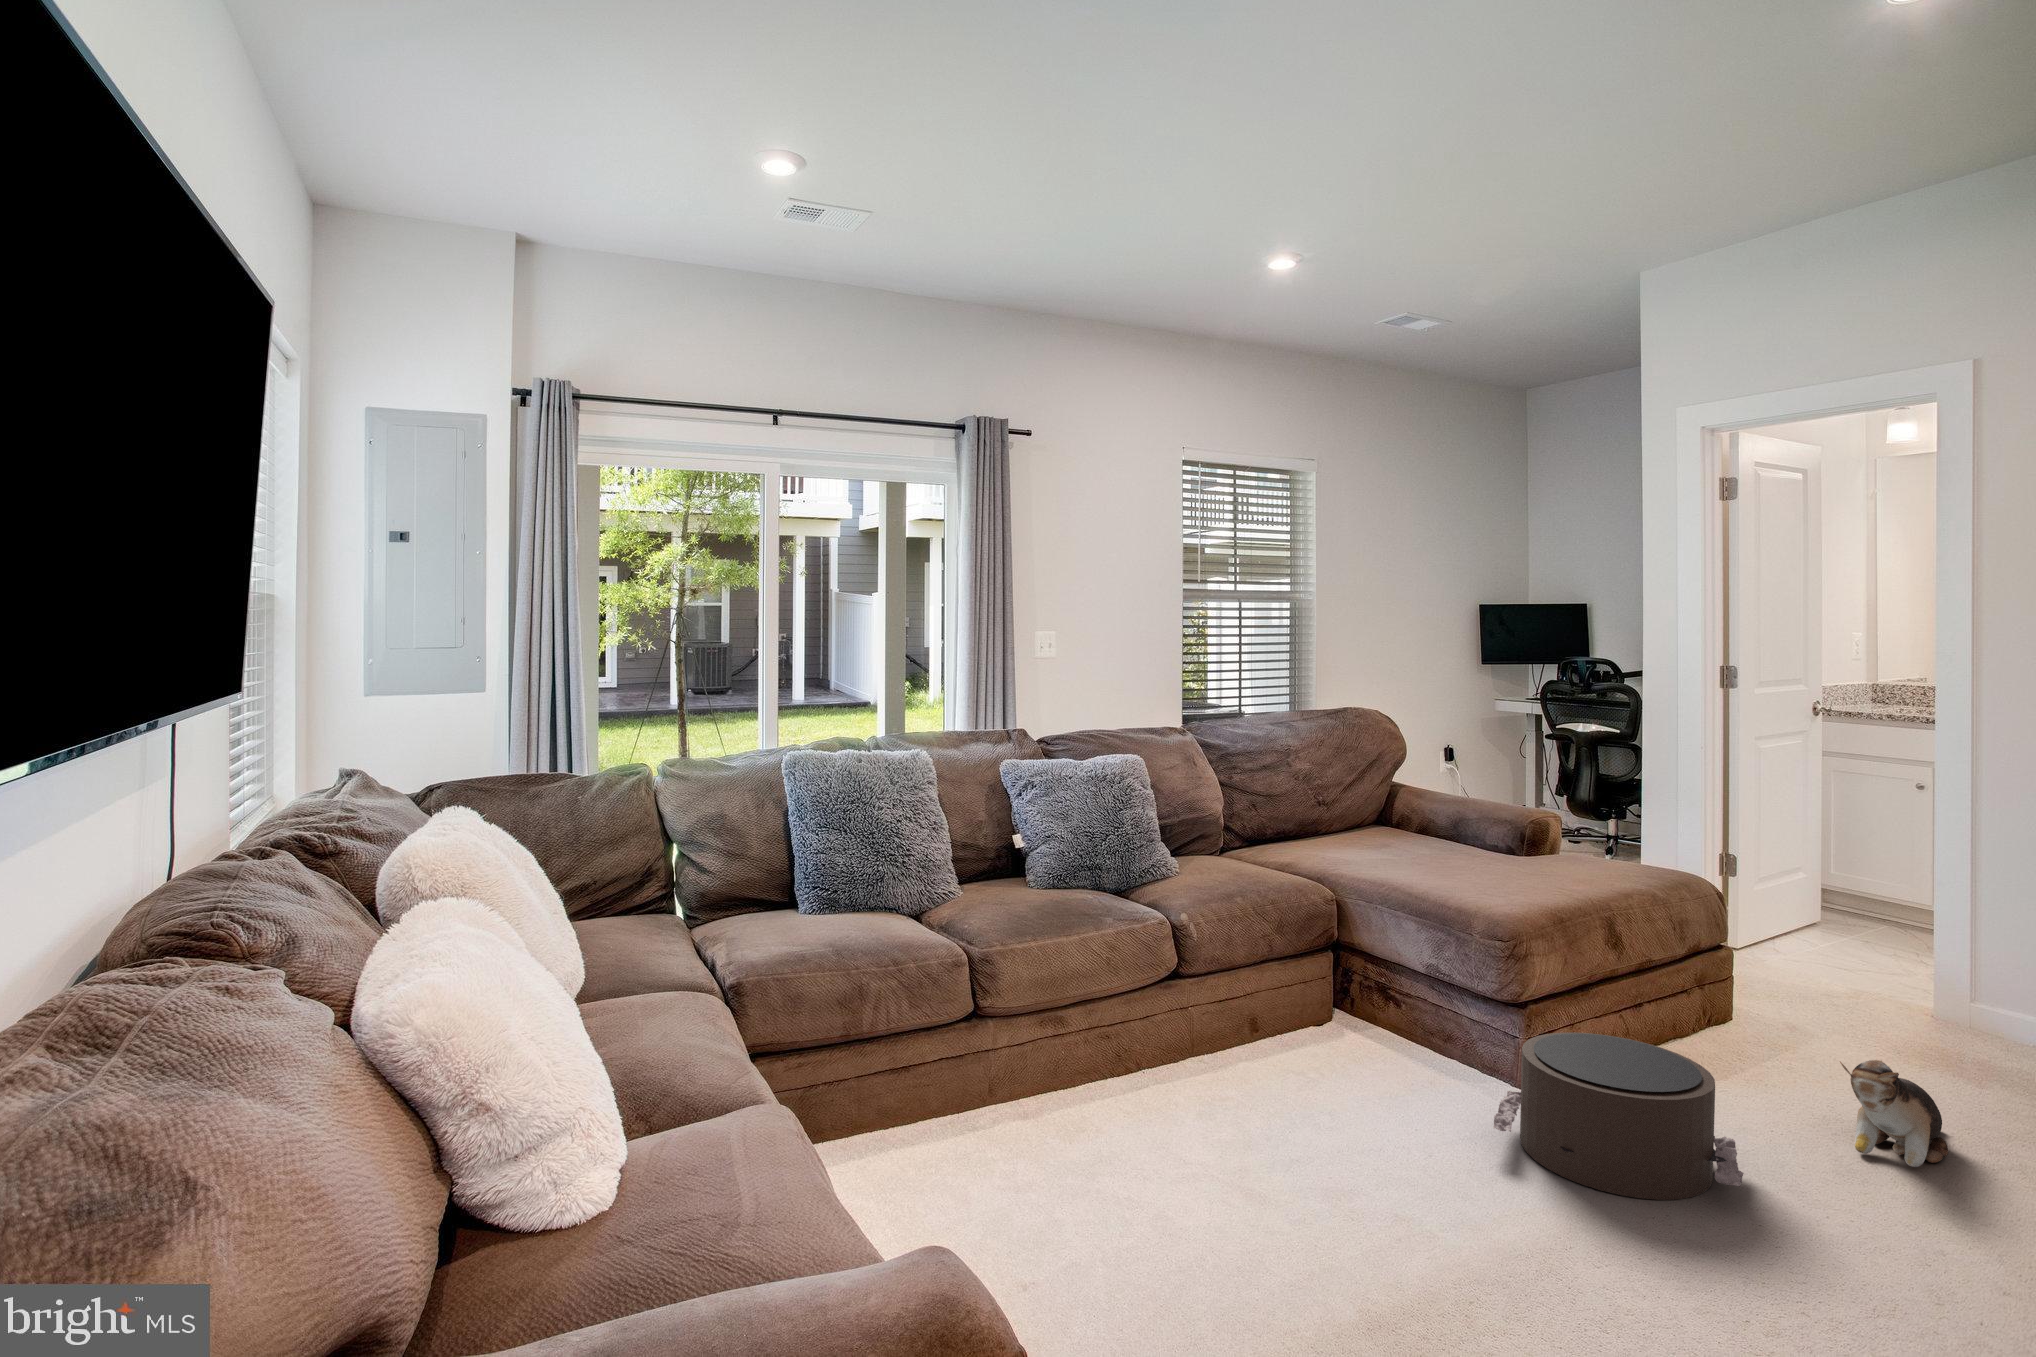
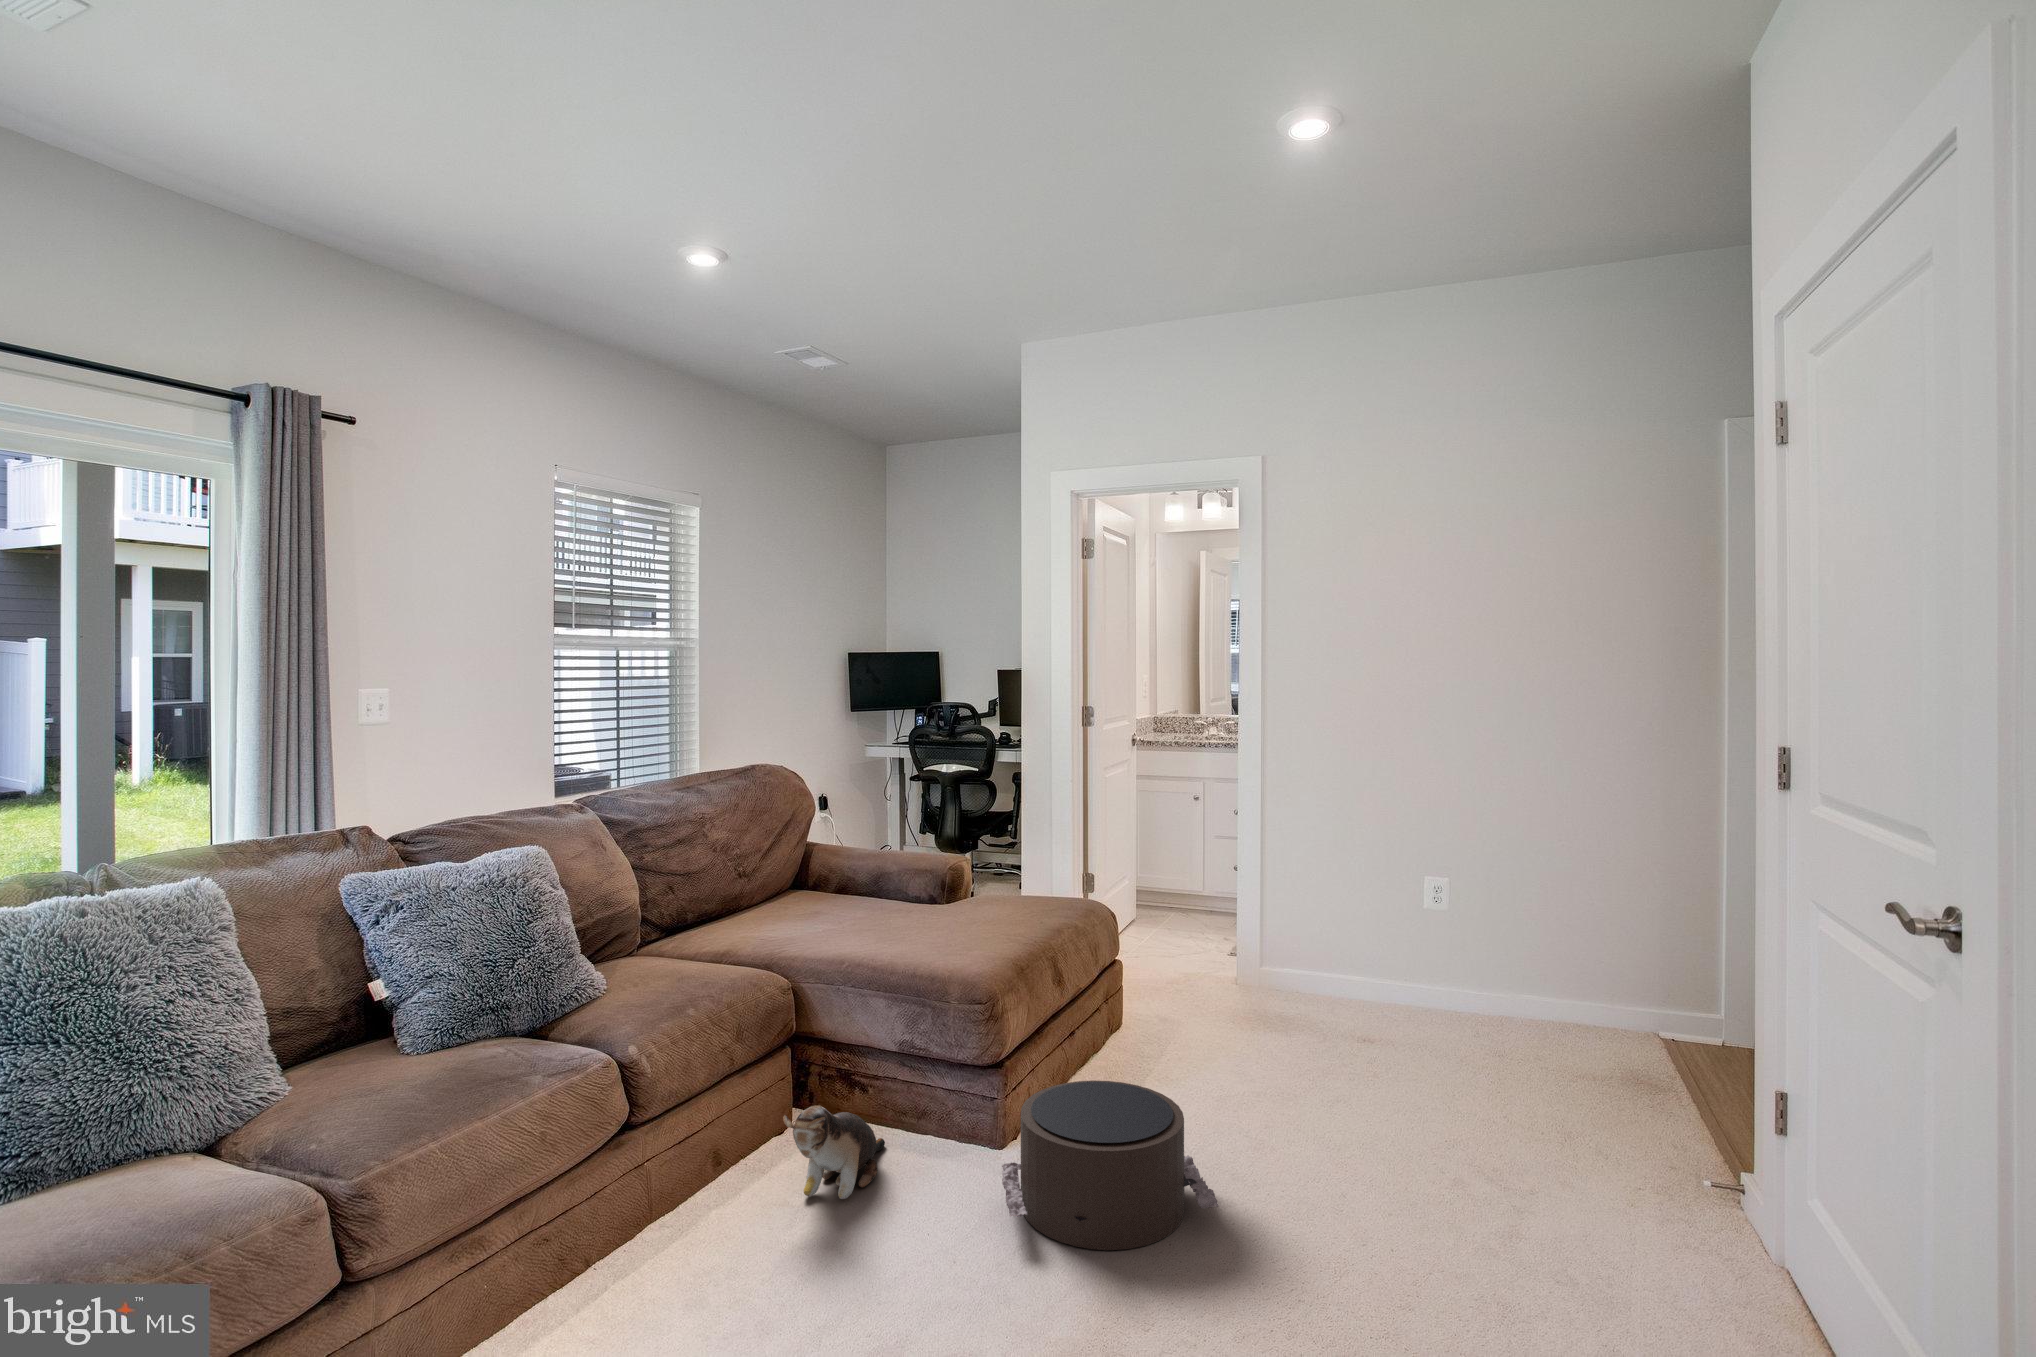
plush toy: present [1840,1060,1948,1167] -> present [783,1105,885,1199]

